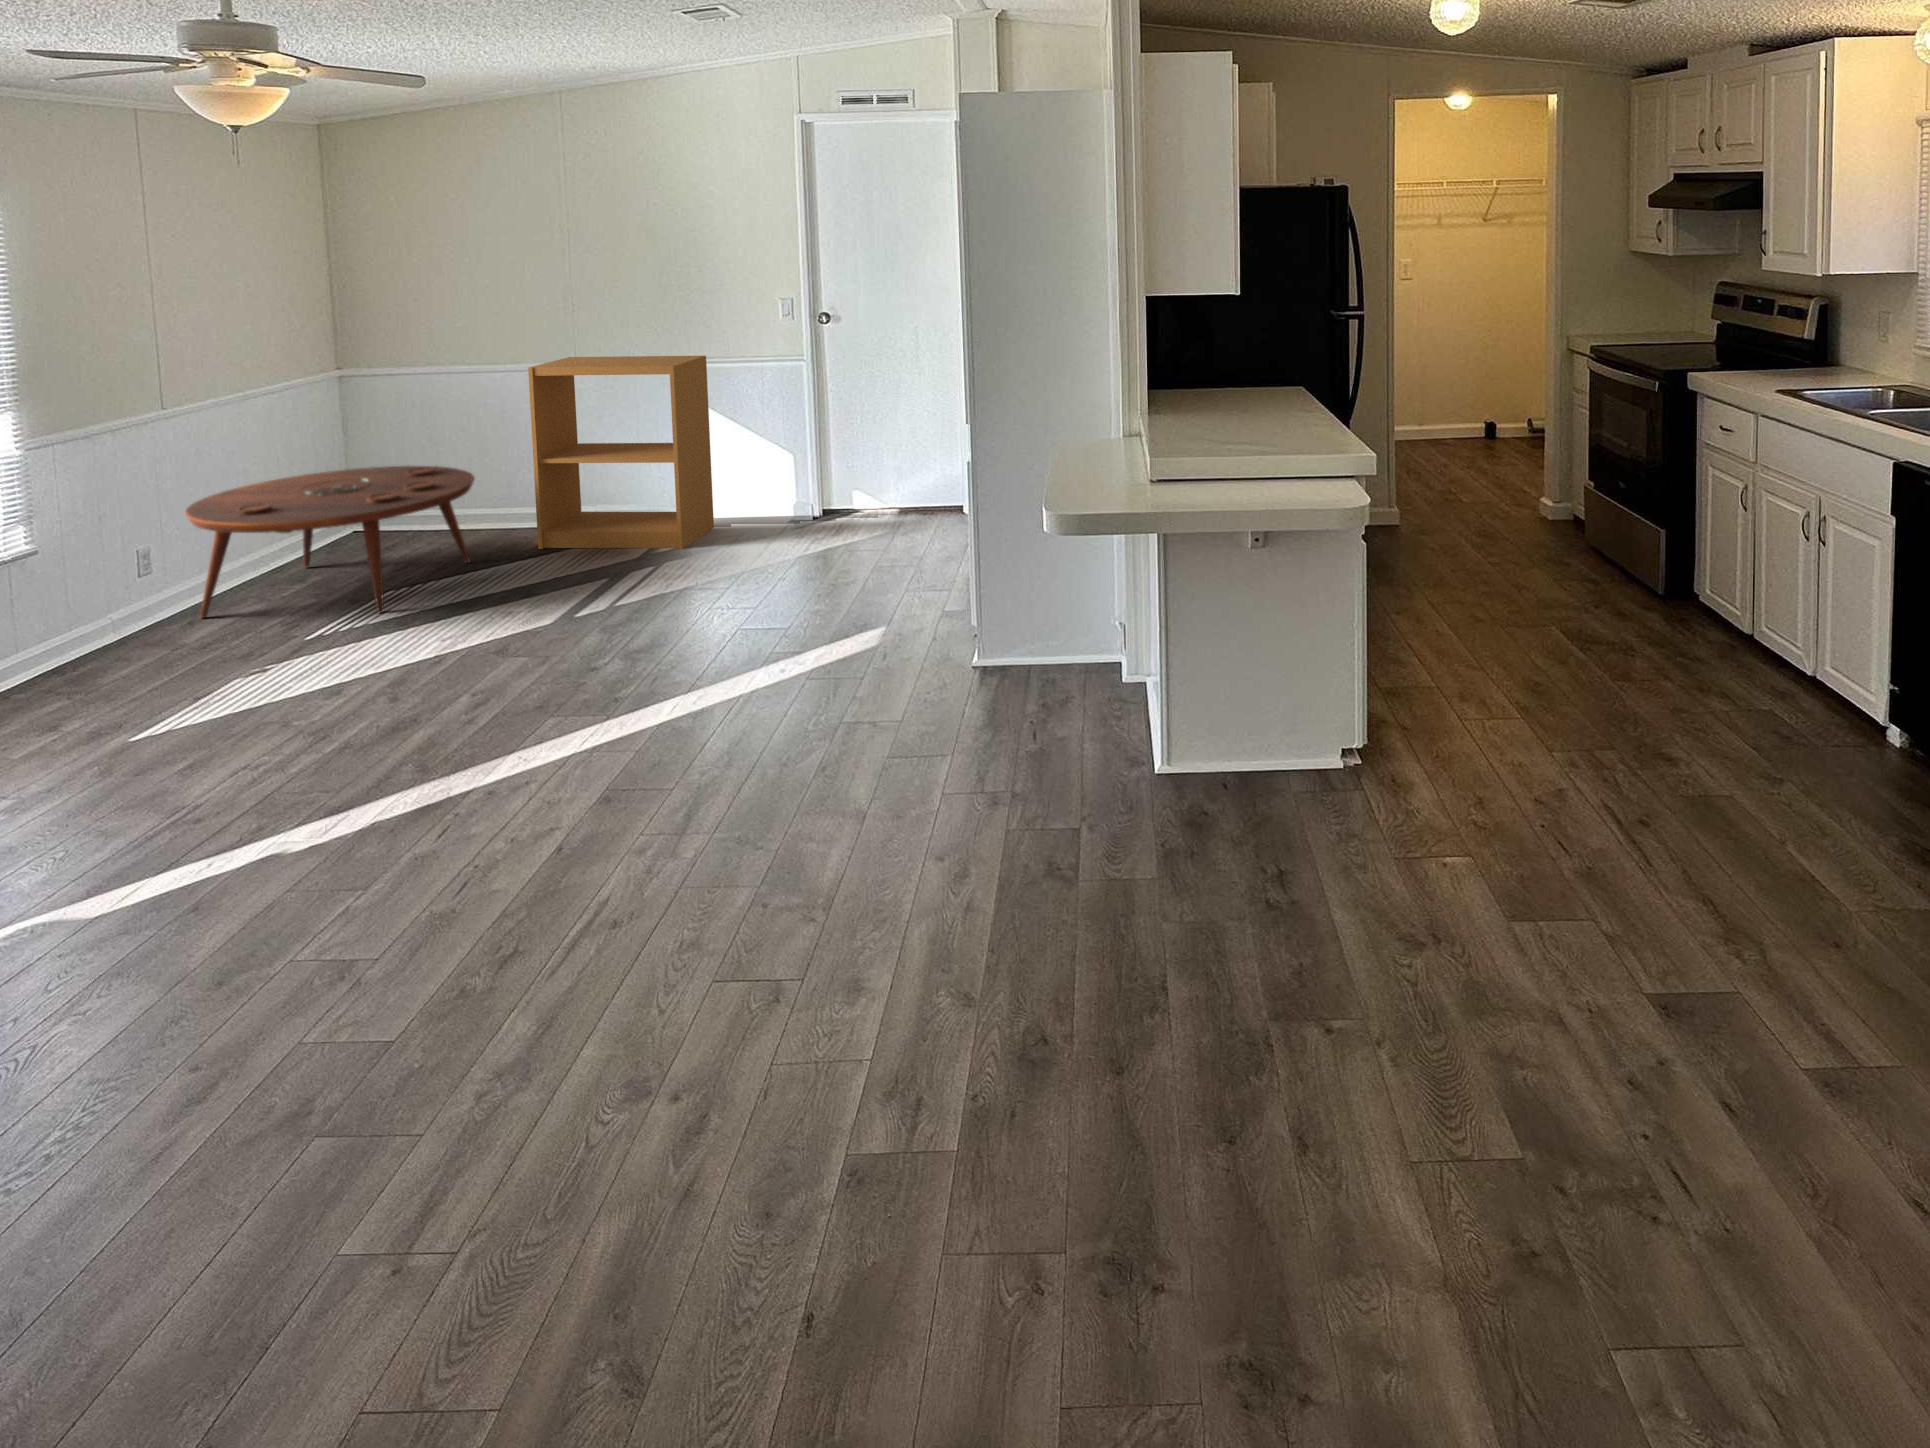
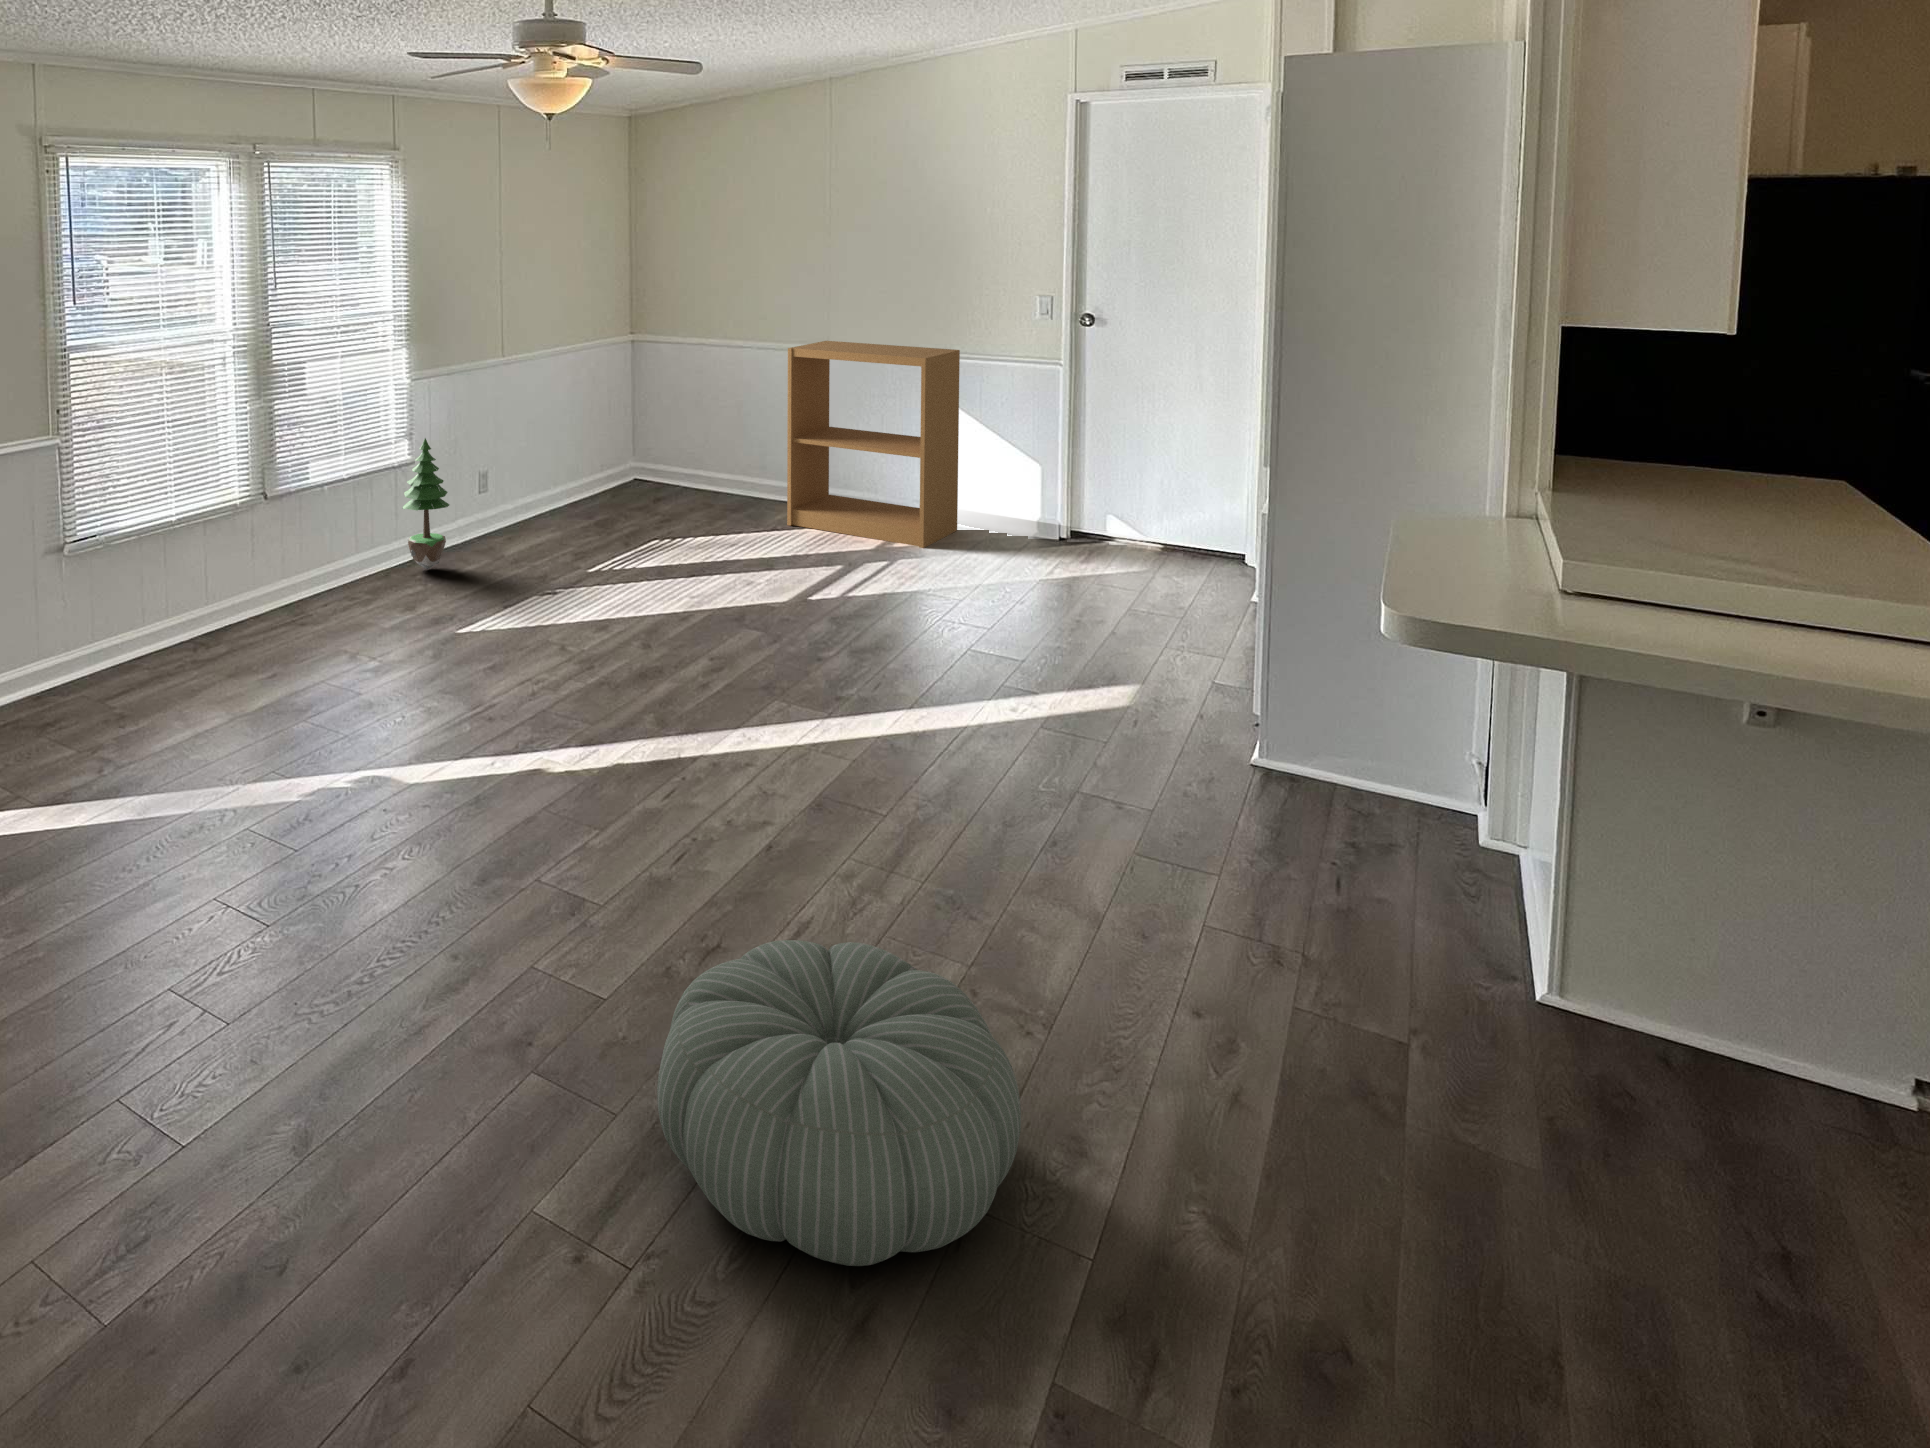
coffee table: present [185,466,475,618] -> none [511,427,735,564]
potted tree: none [27,512,102,671] -> present [402,438,449,569]
pouf: none [451,903,801,1195] -> present [657,940,1021,1266]

